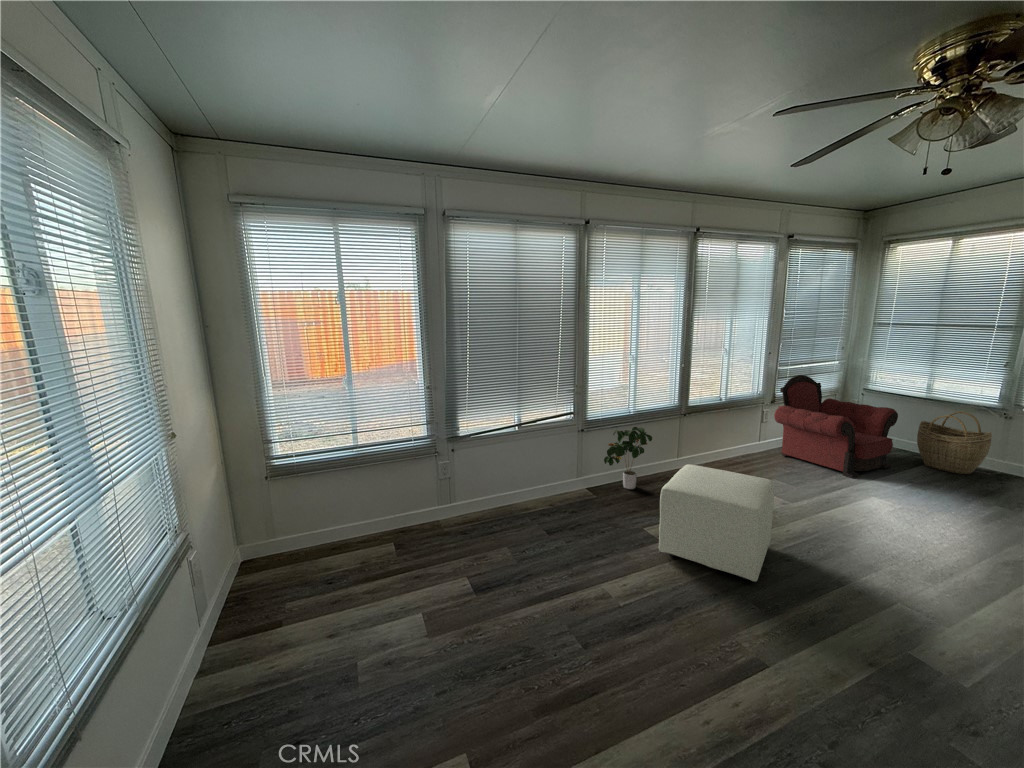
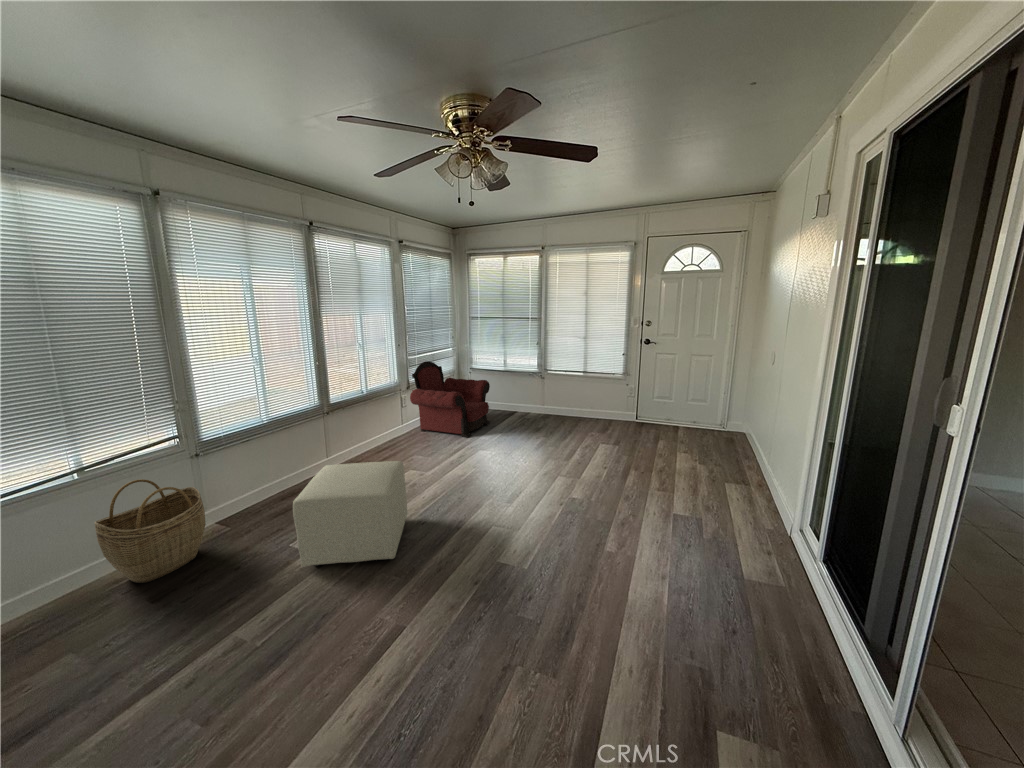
woven basket: present [917,412,992,474] -> present [95,479,206,583]
potted plant: present [604,427,652,489] -> none [233,436,293,506]

